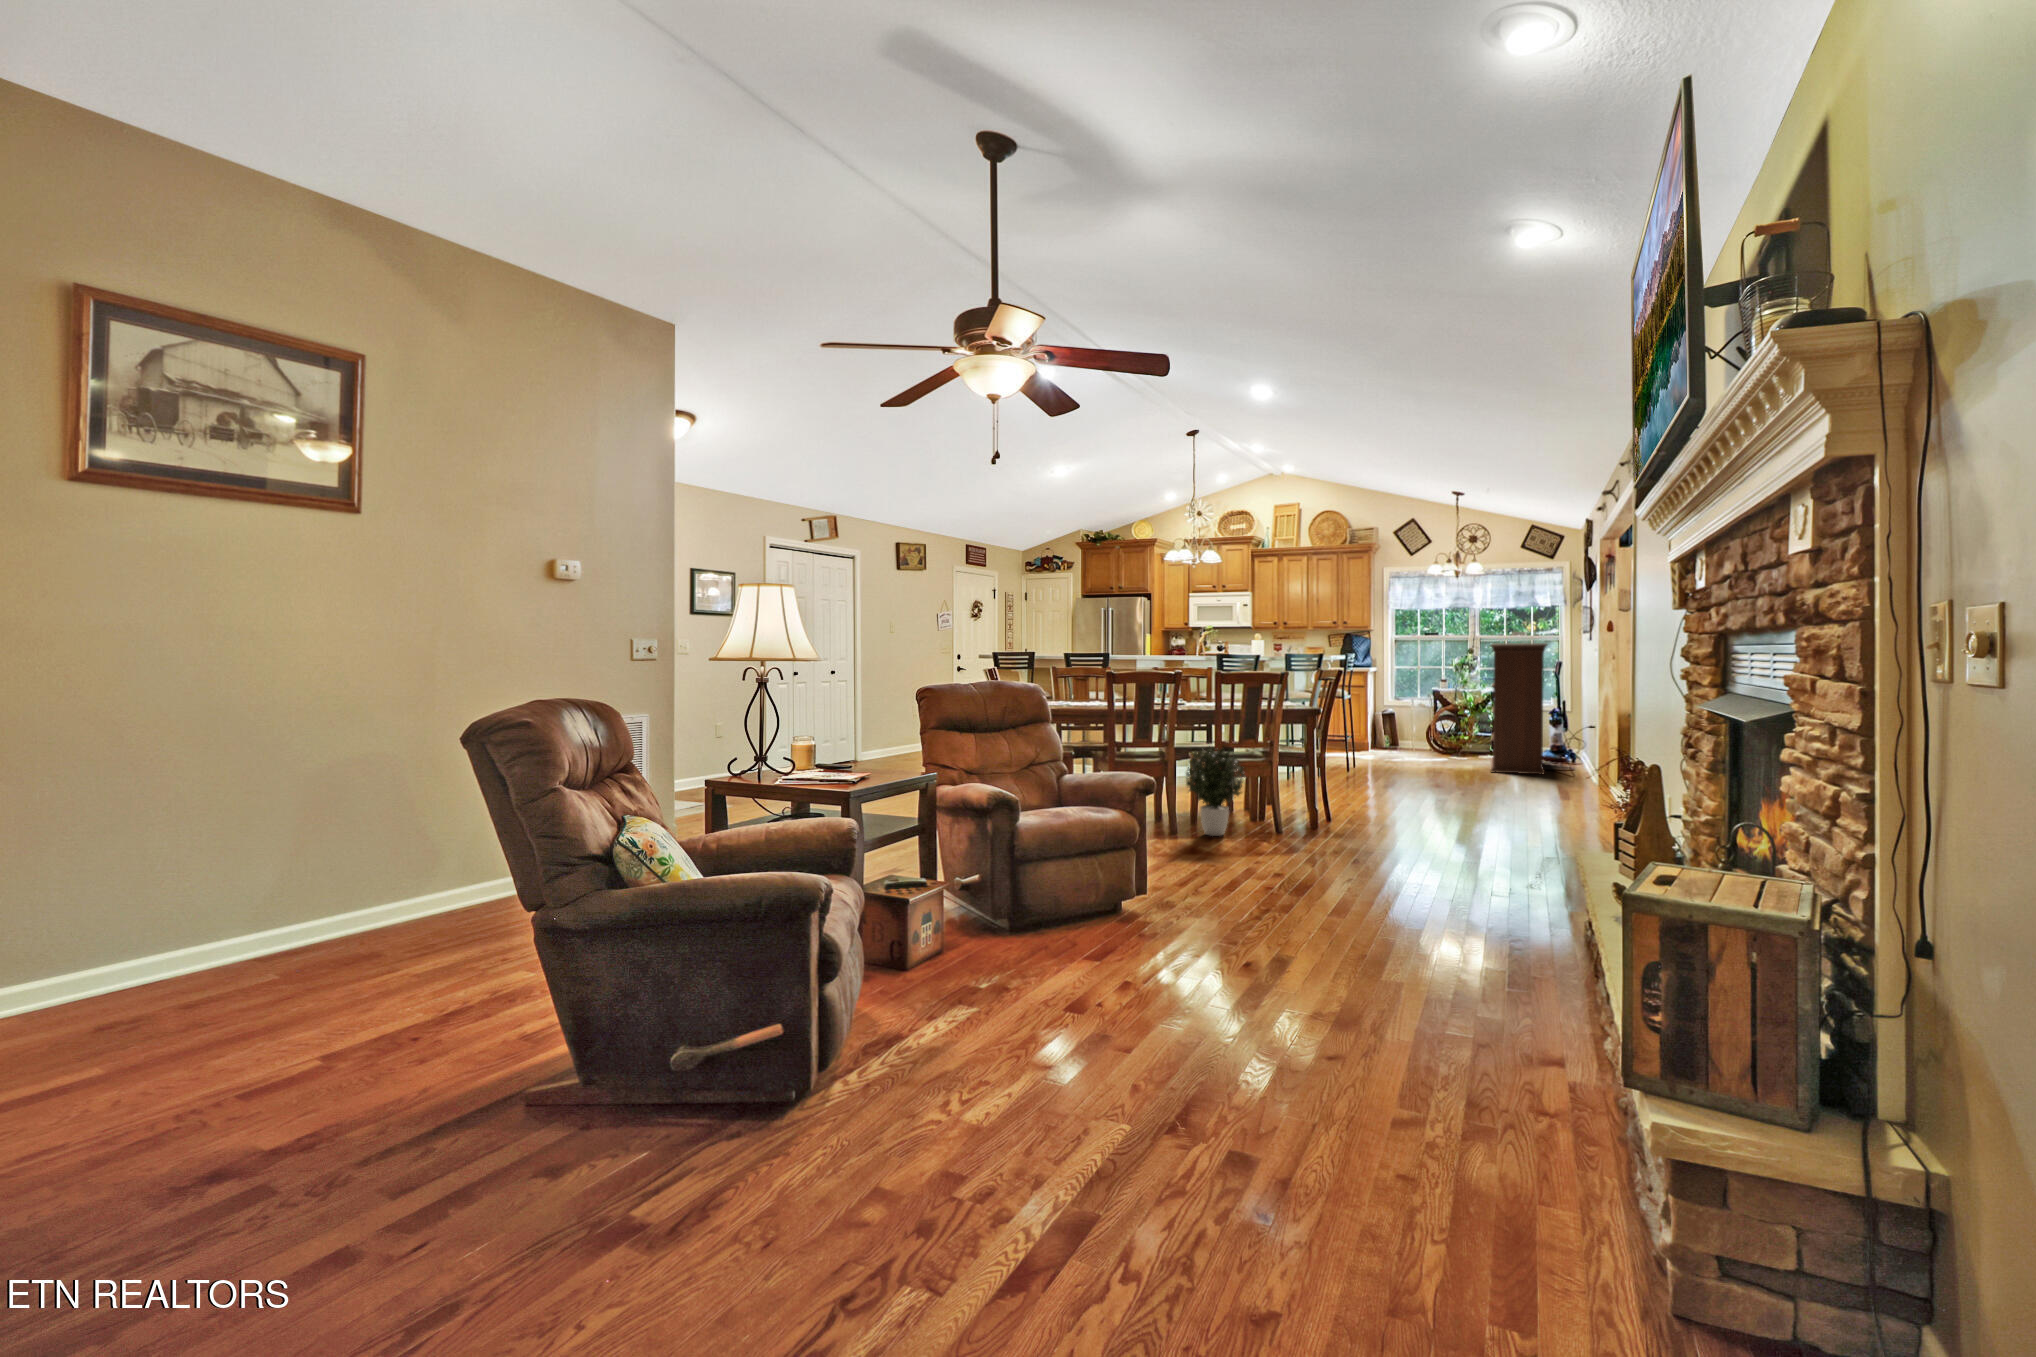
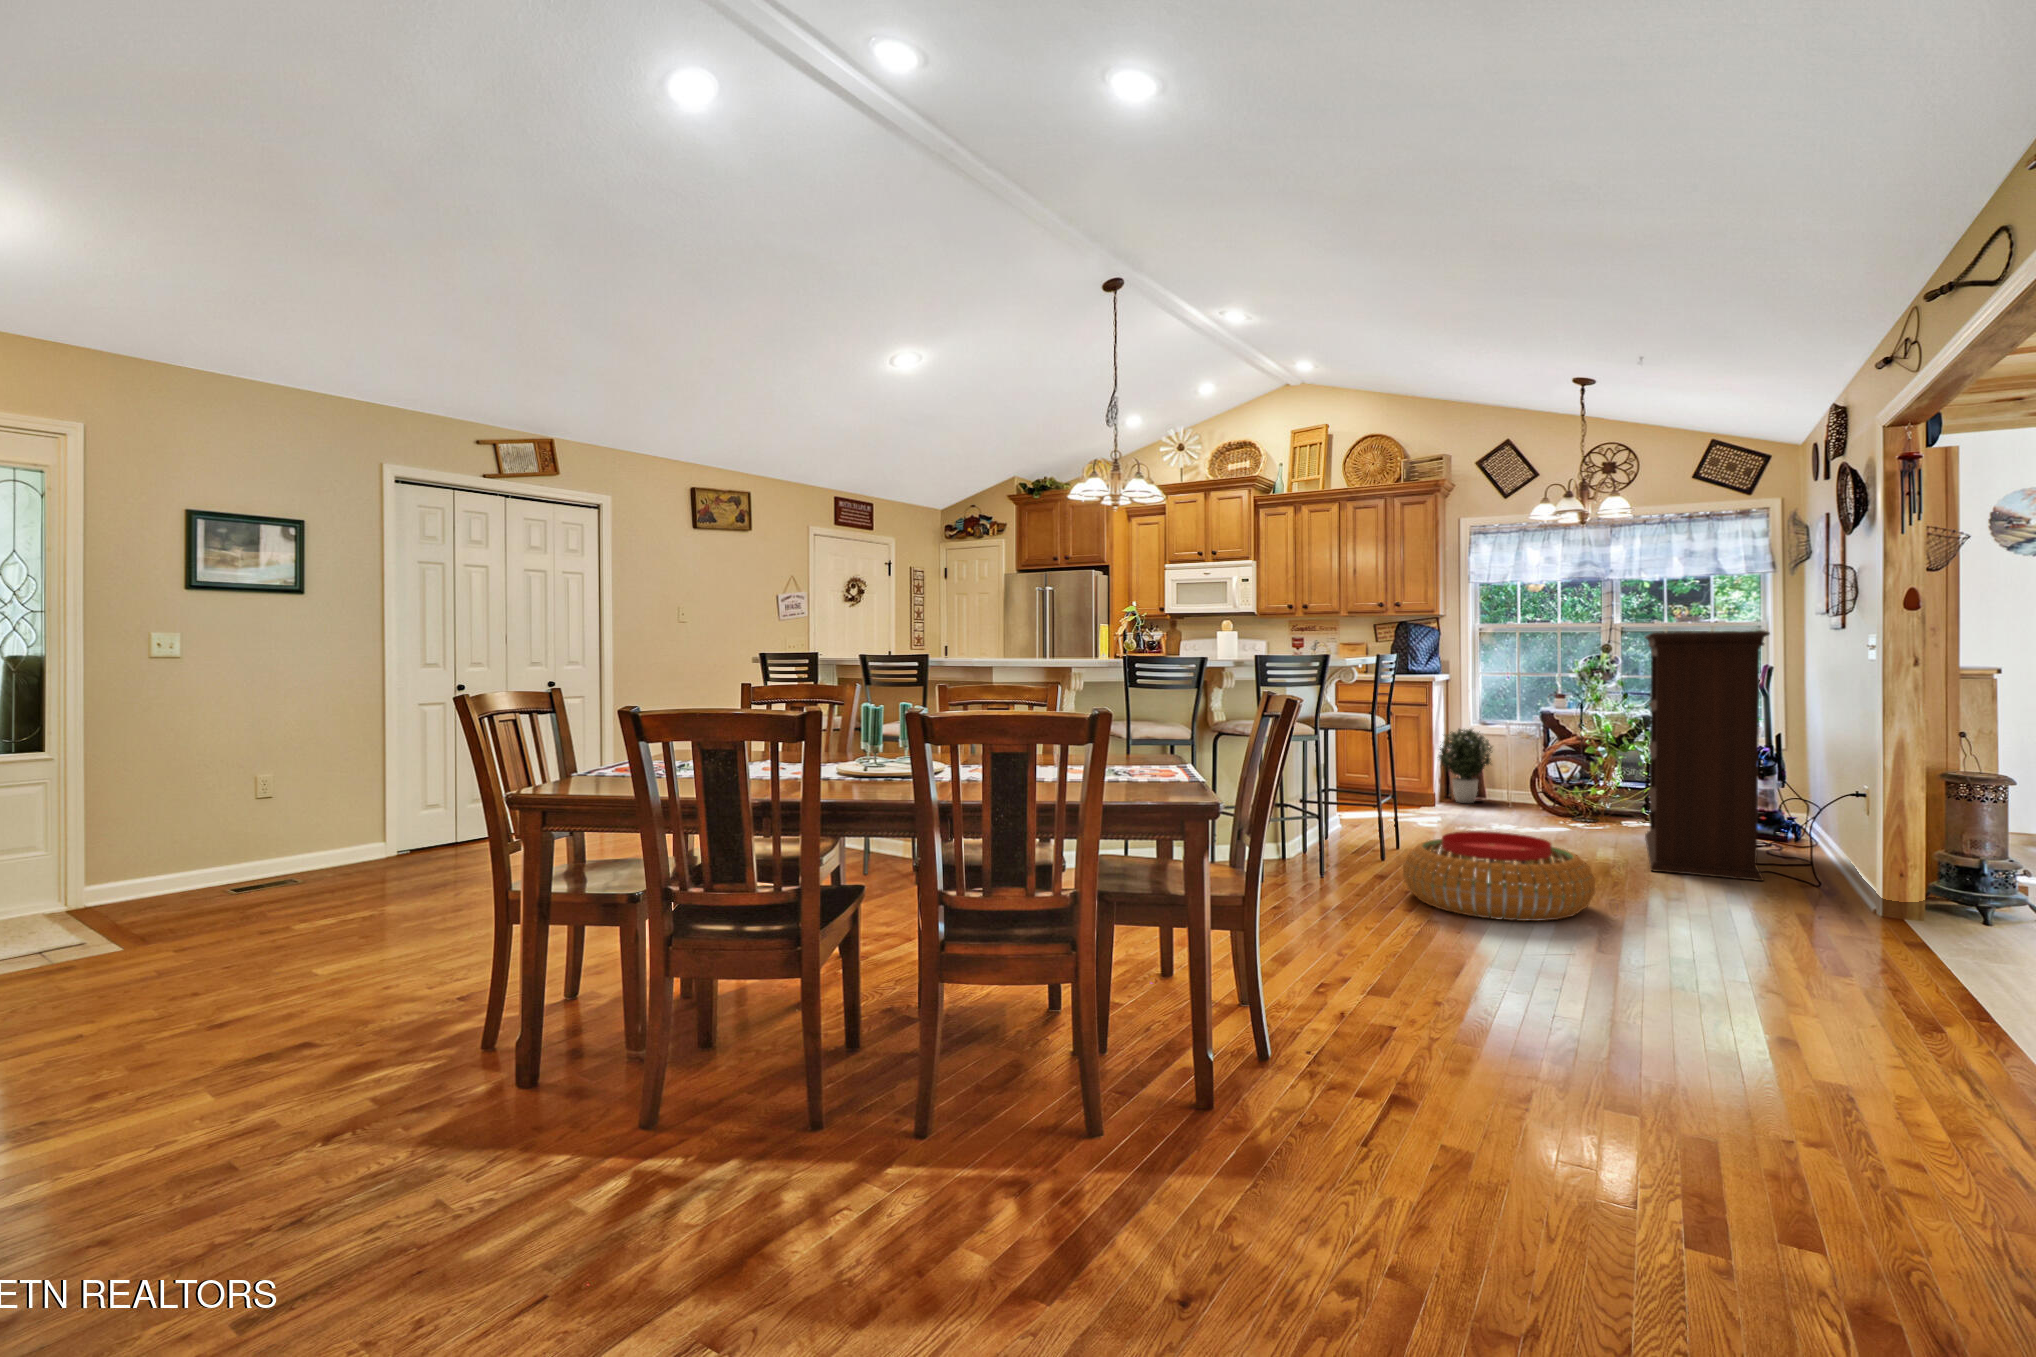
potted plant: present [1186,748,1245,836] -> present [1439,729,1493,803]
pouf: none [1366,748,1461,787] -> present [1403,831,1595,921]

